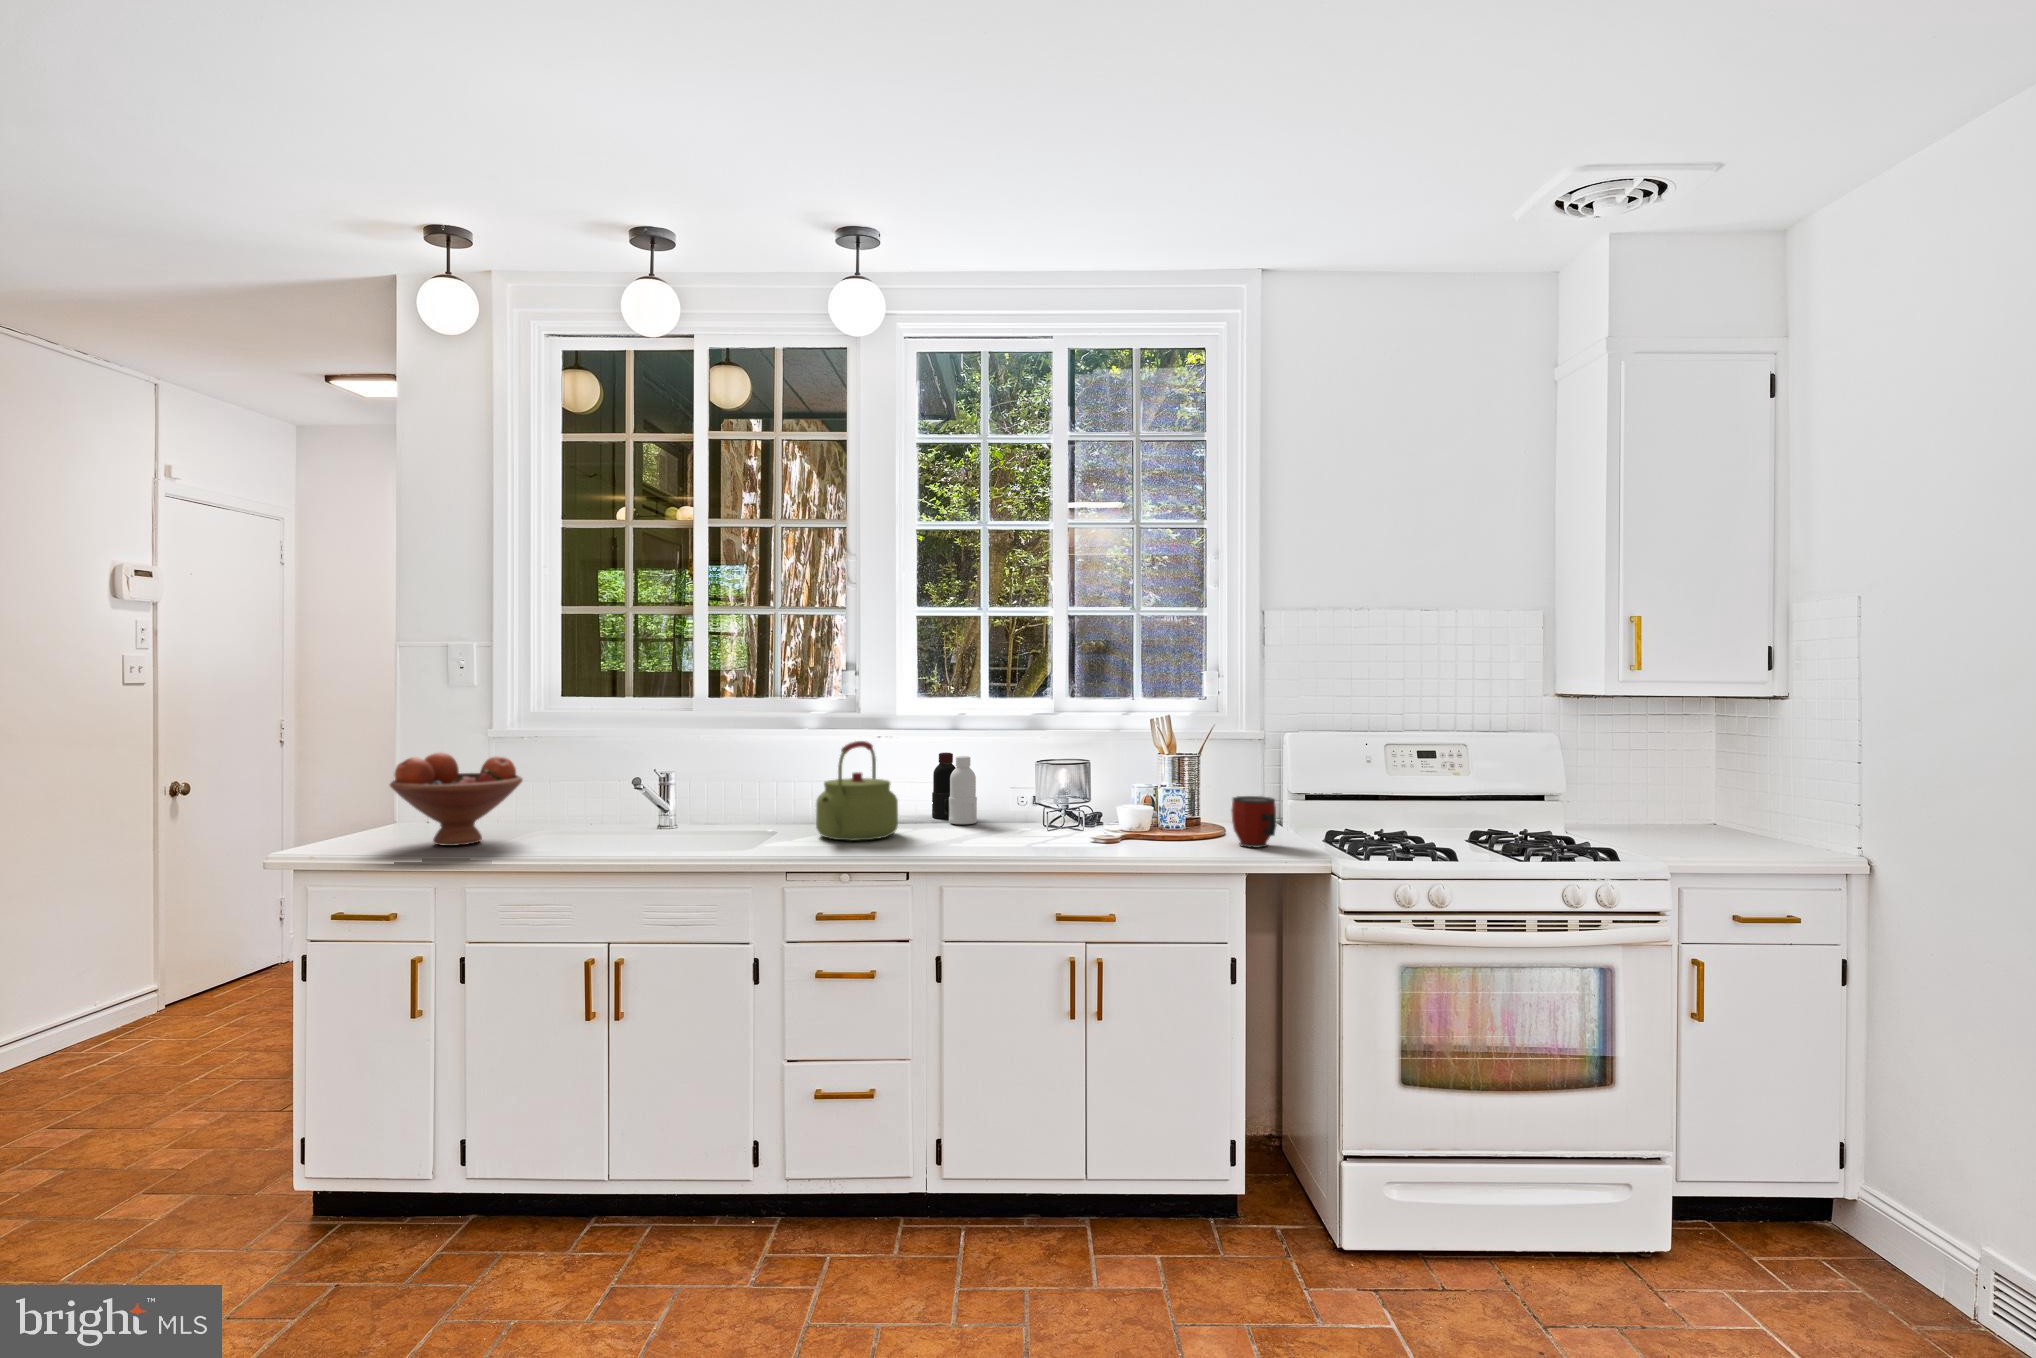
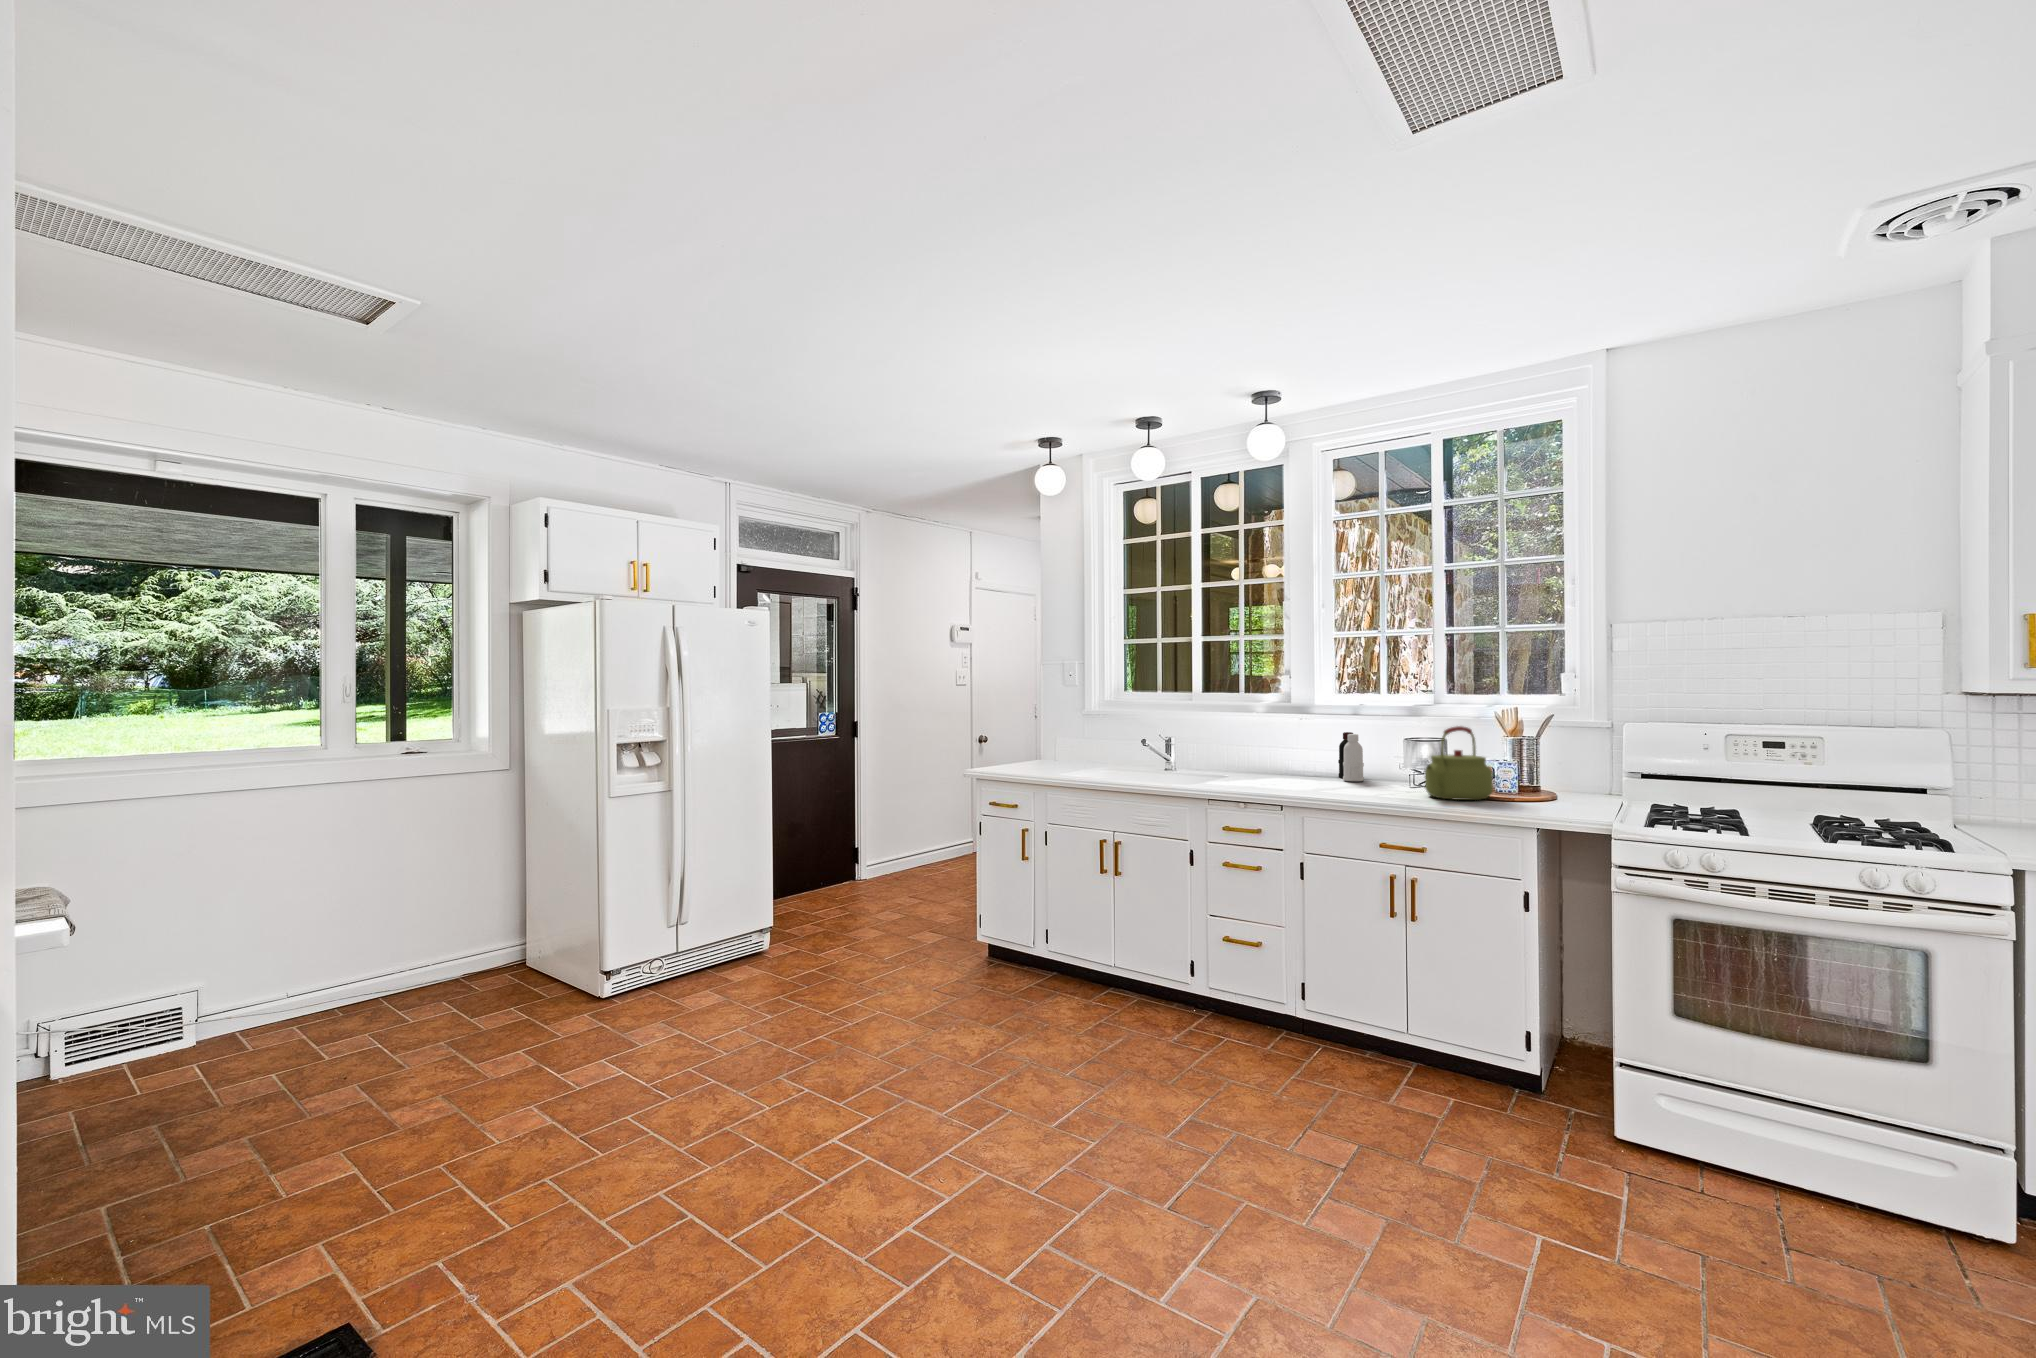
kettle: present [816,741,898,841] -> present [1425,726,1493,800]
fruit bowl: present [390,752,522,846] -> none [1018,723,1084,773]
mug: present [1231,796,1276,848] -> none [1540,768,1579,808]

